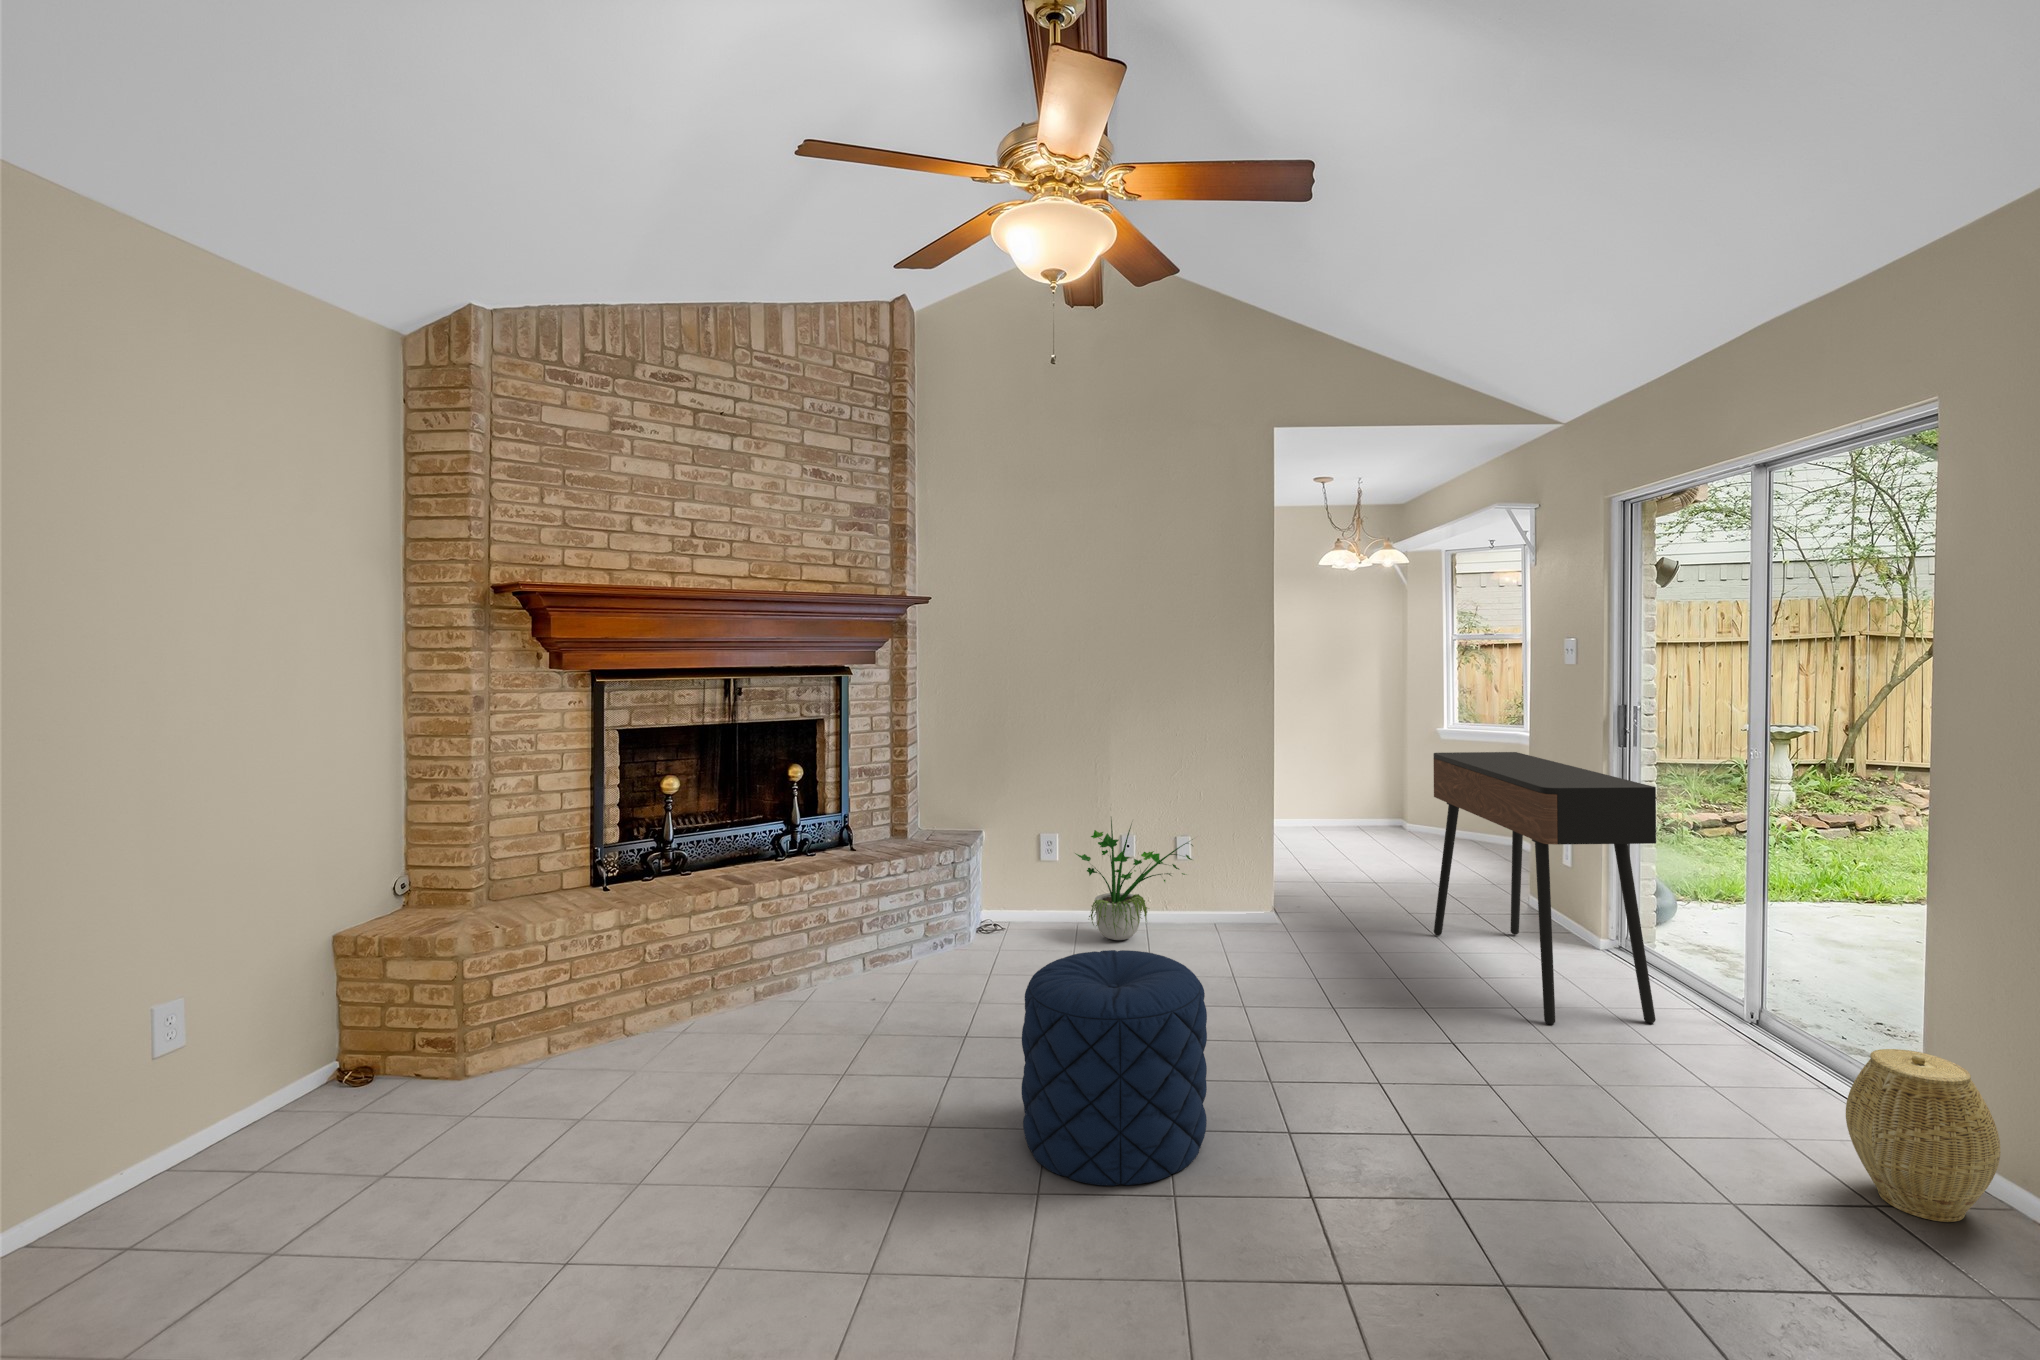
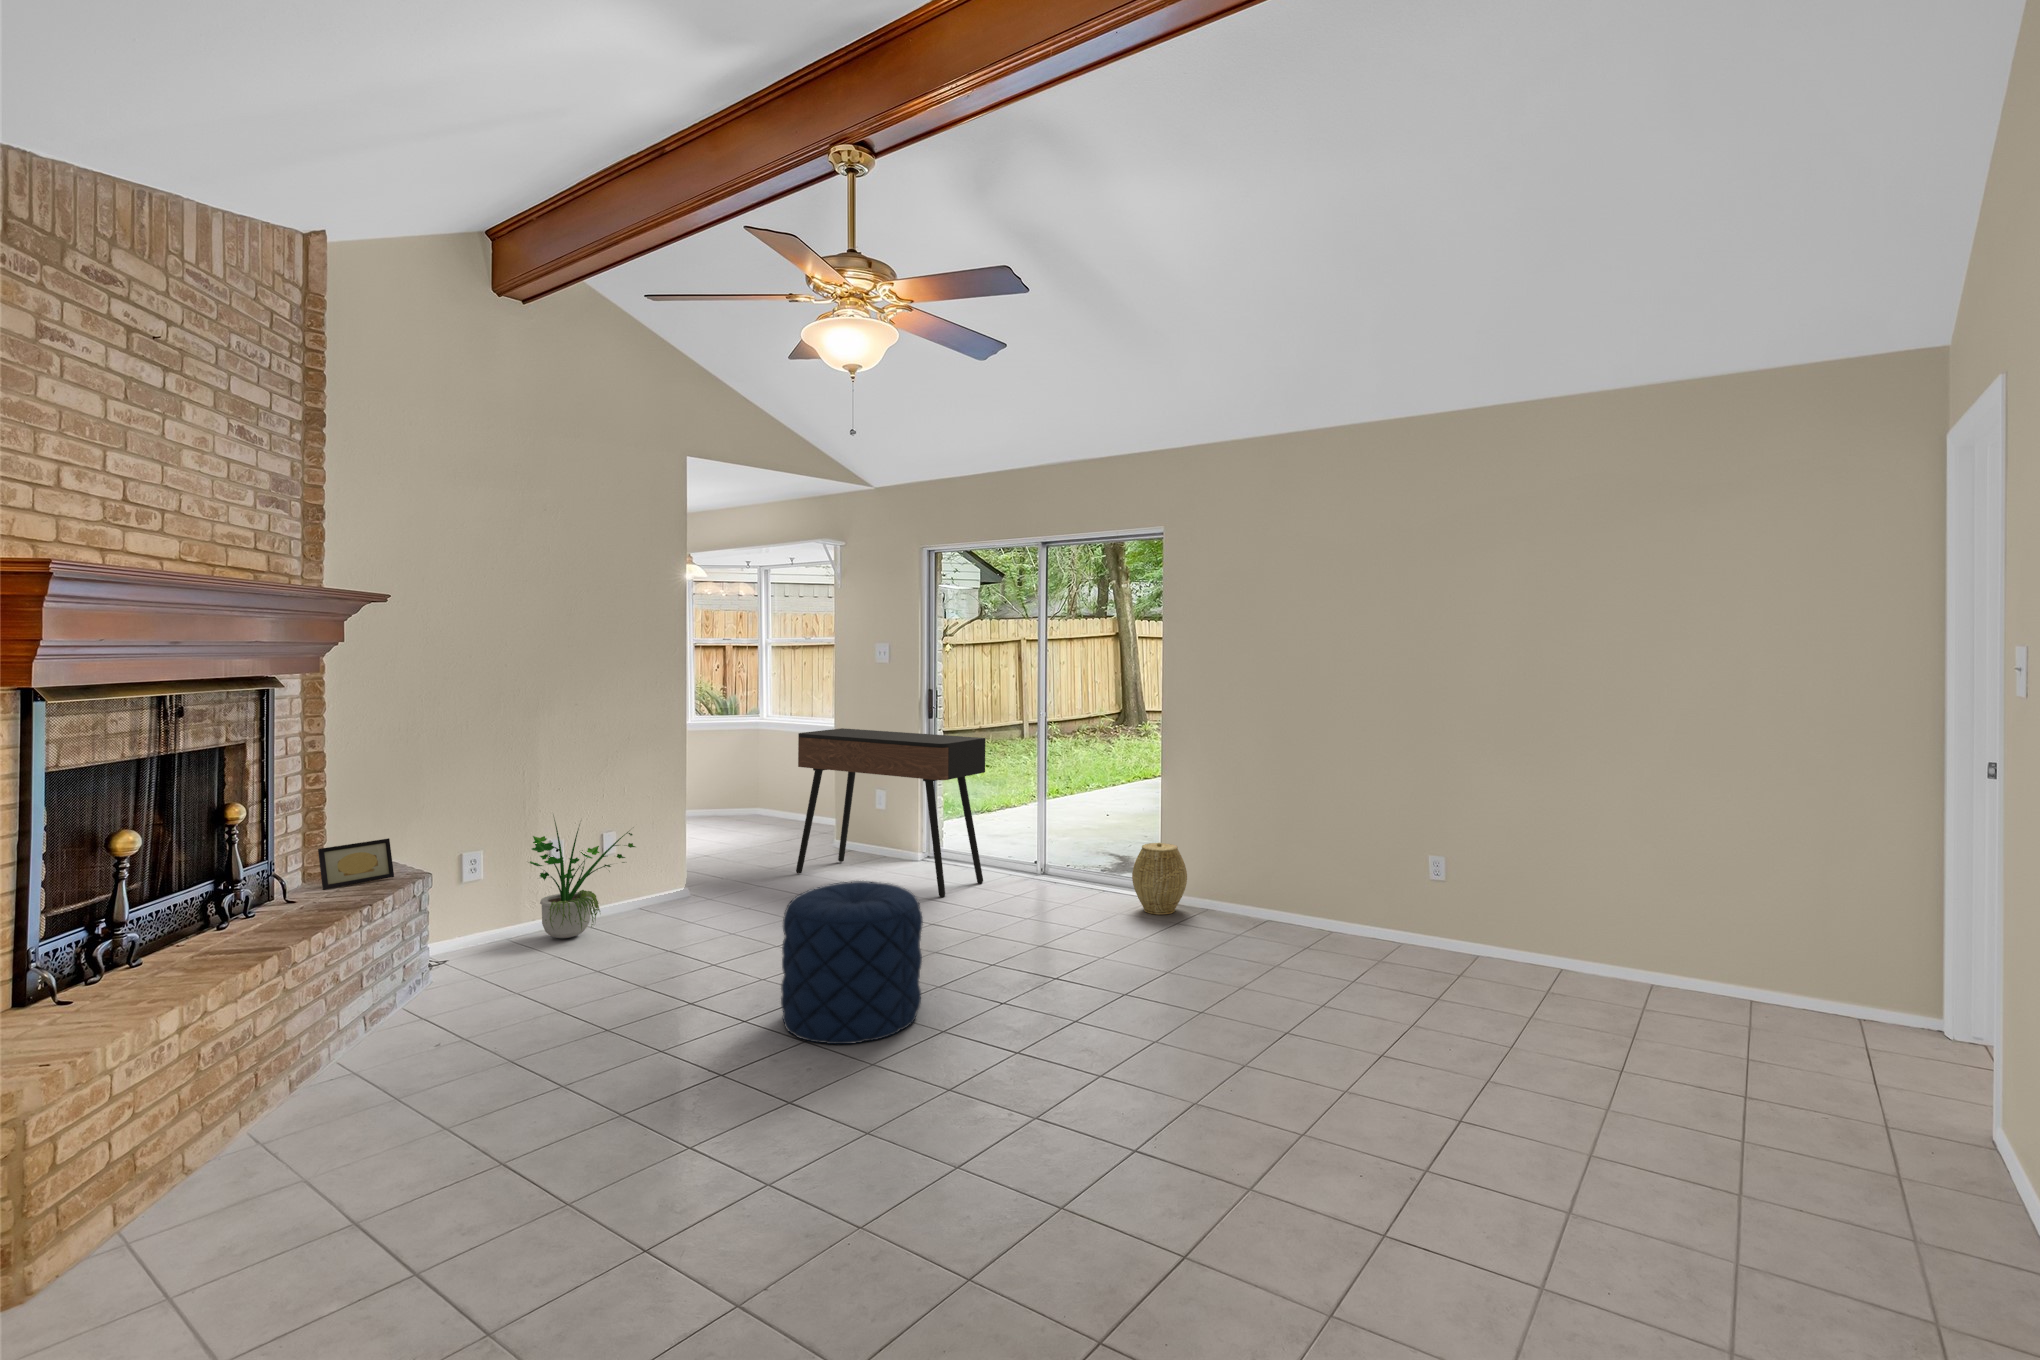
picture frame: none [885,810,939,845] -> present [318,838,394,890]

